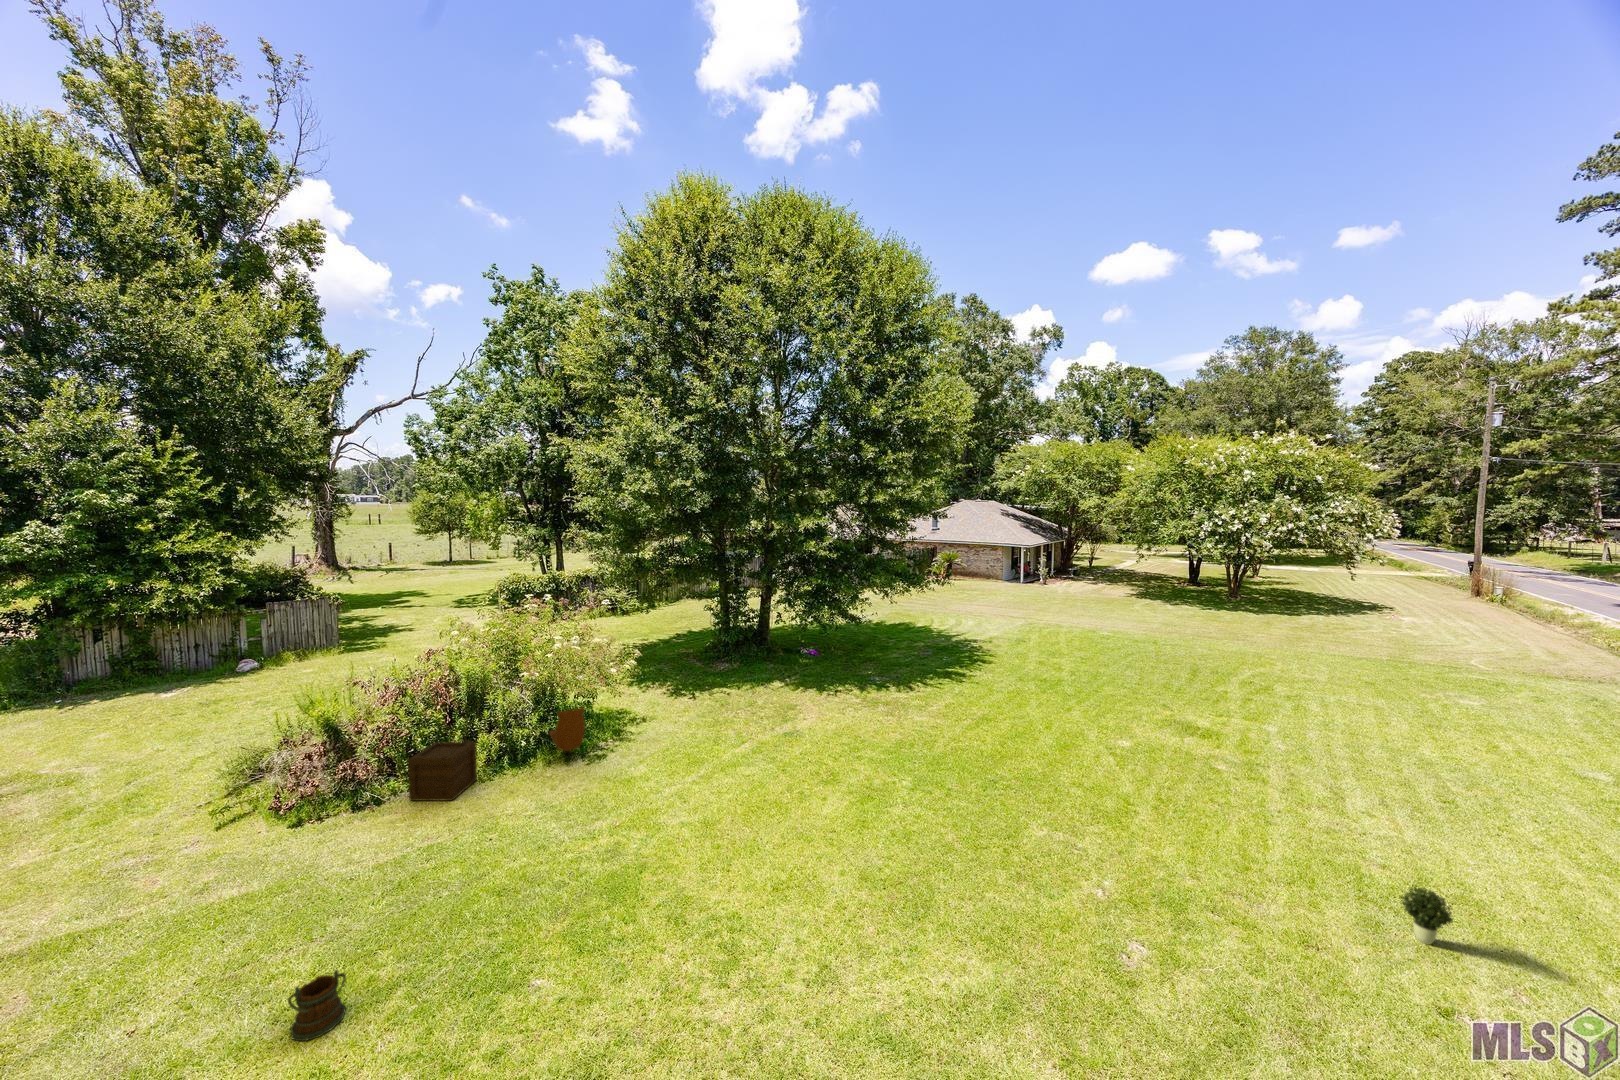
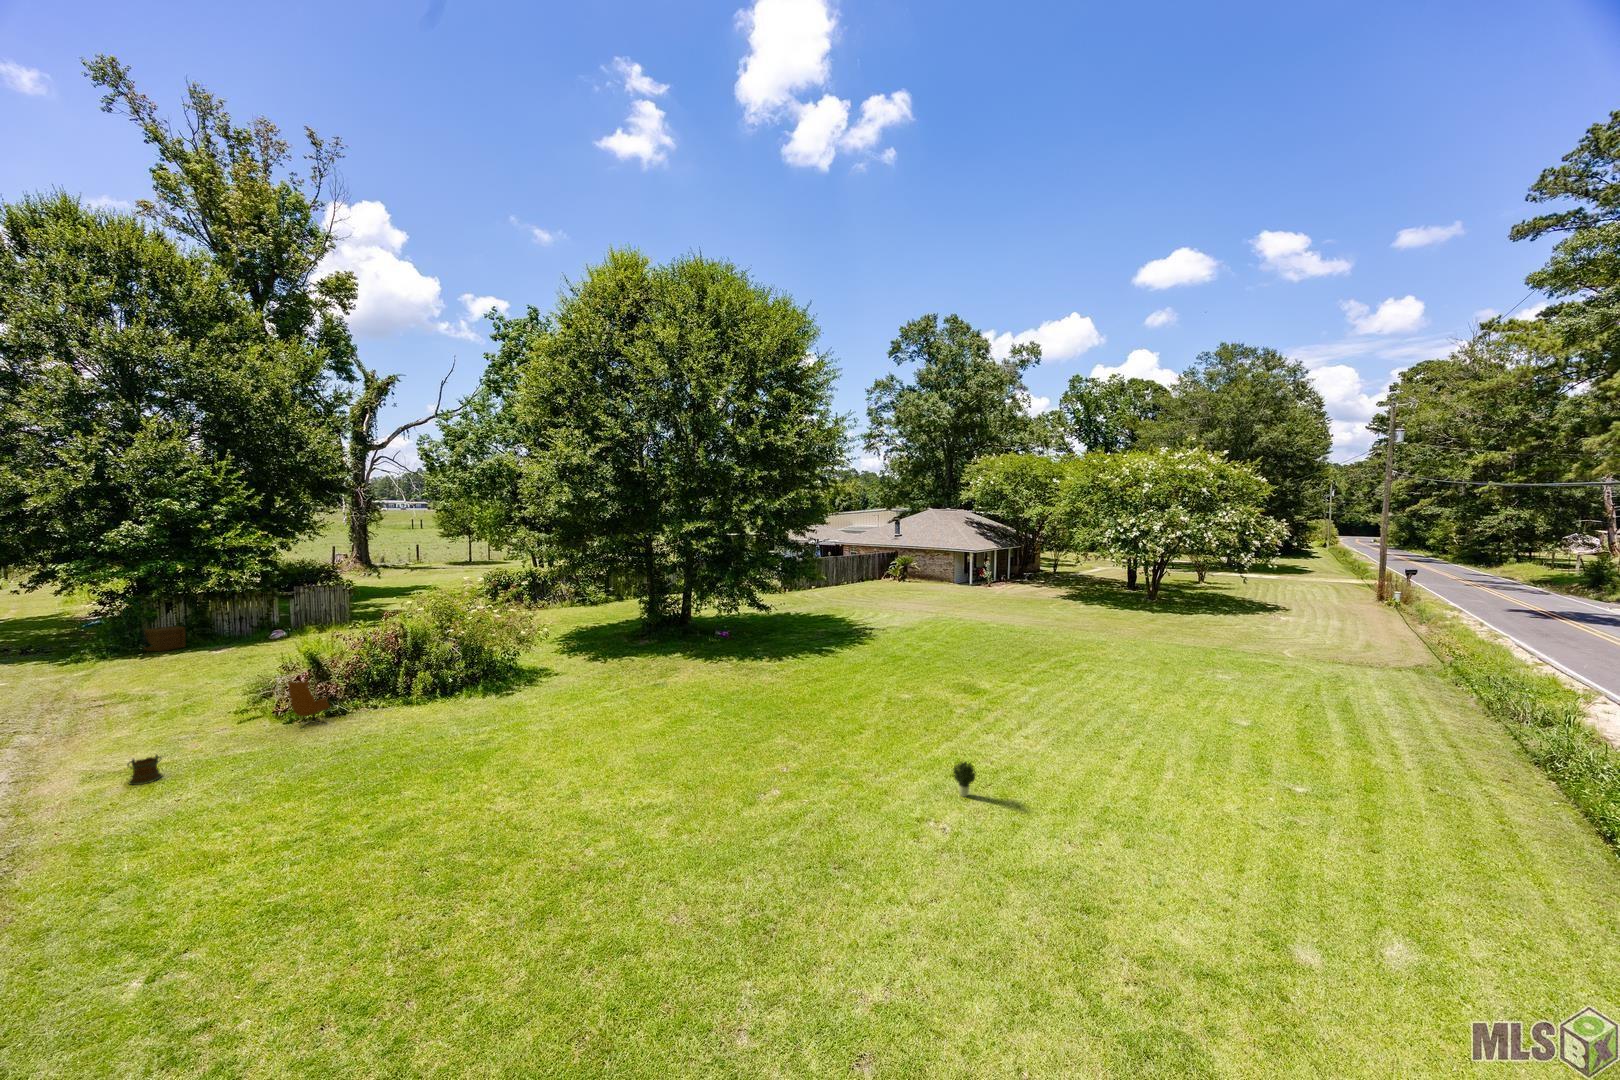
lounge chair: present [550,707,586,763] -> present [288,681,330,724]
wooden crate: present [408,742,477,801] -> present [144,626,186,652]
bucket: present [288,970,347,1041] -> present [127,755,163,785]

